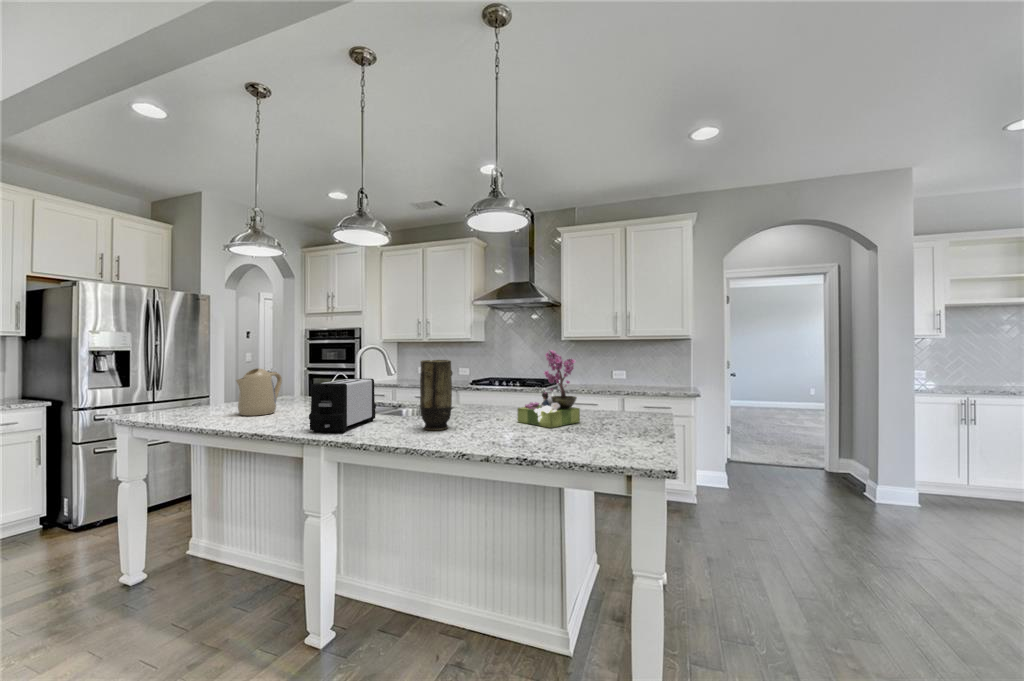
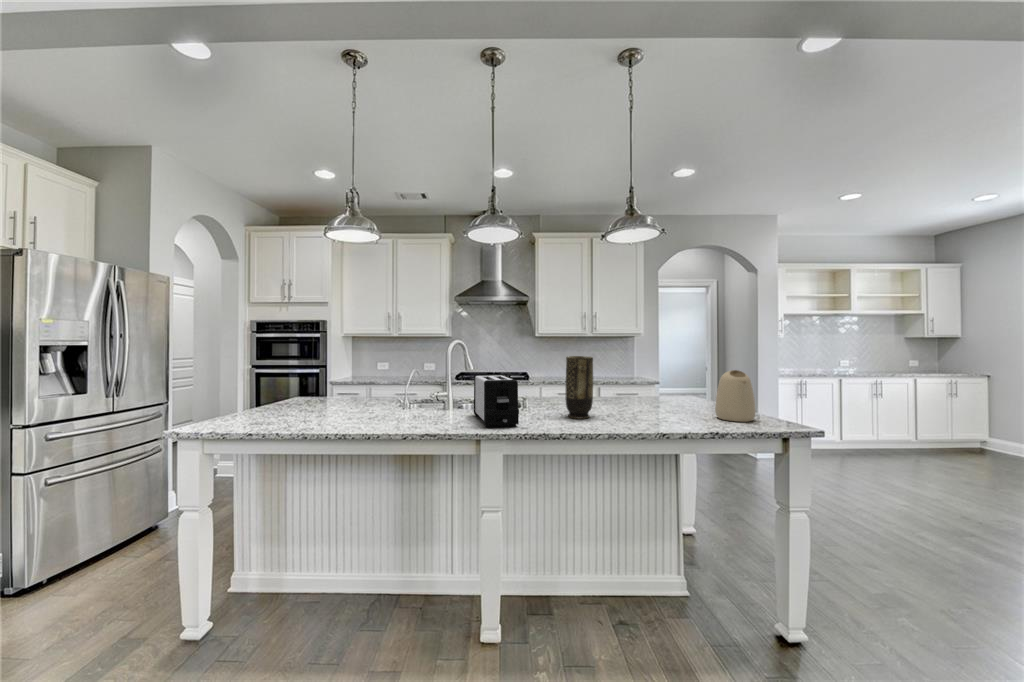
flower arrangement: present [518,350,580,428] -> none [620,345,665,411]
kettle: present [236,368,282,416] -> present [715,370,756,422]

